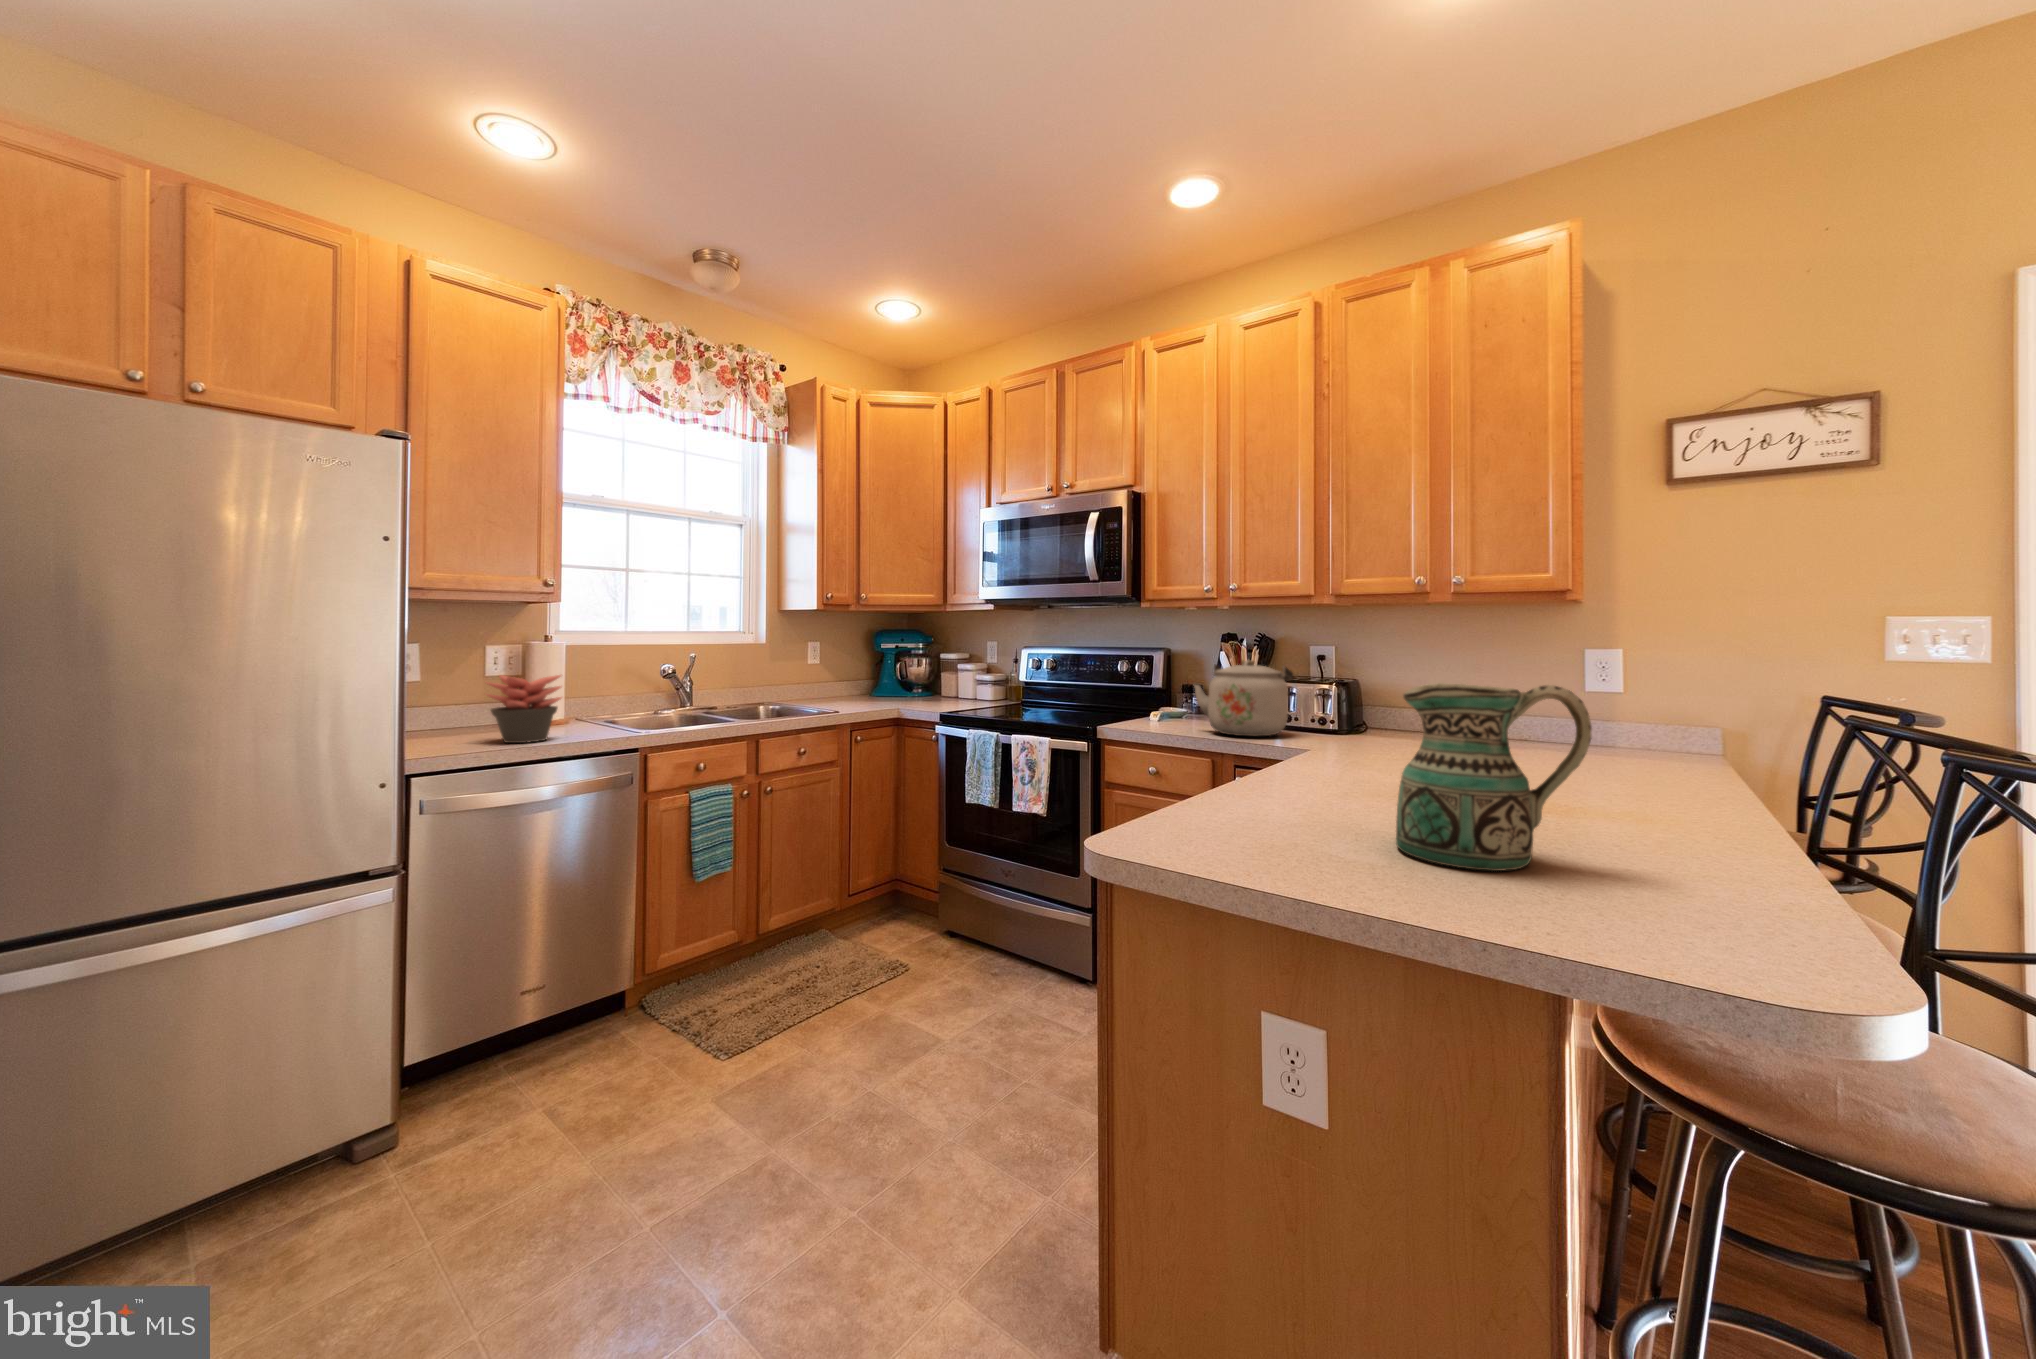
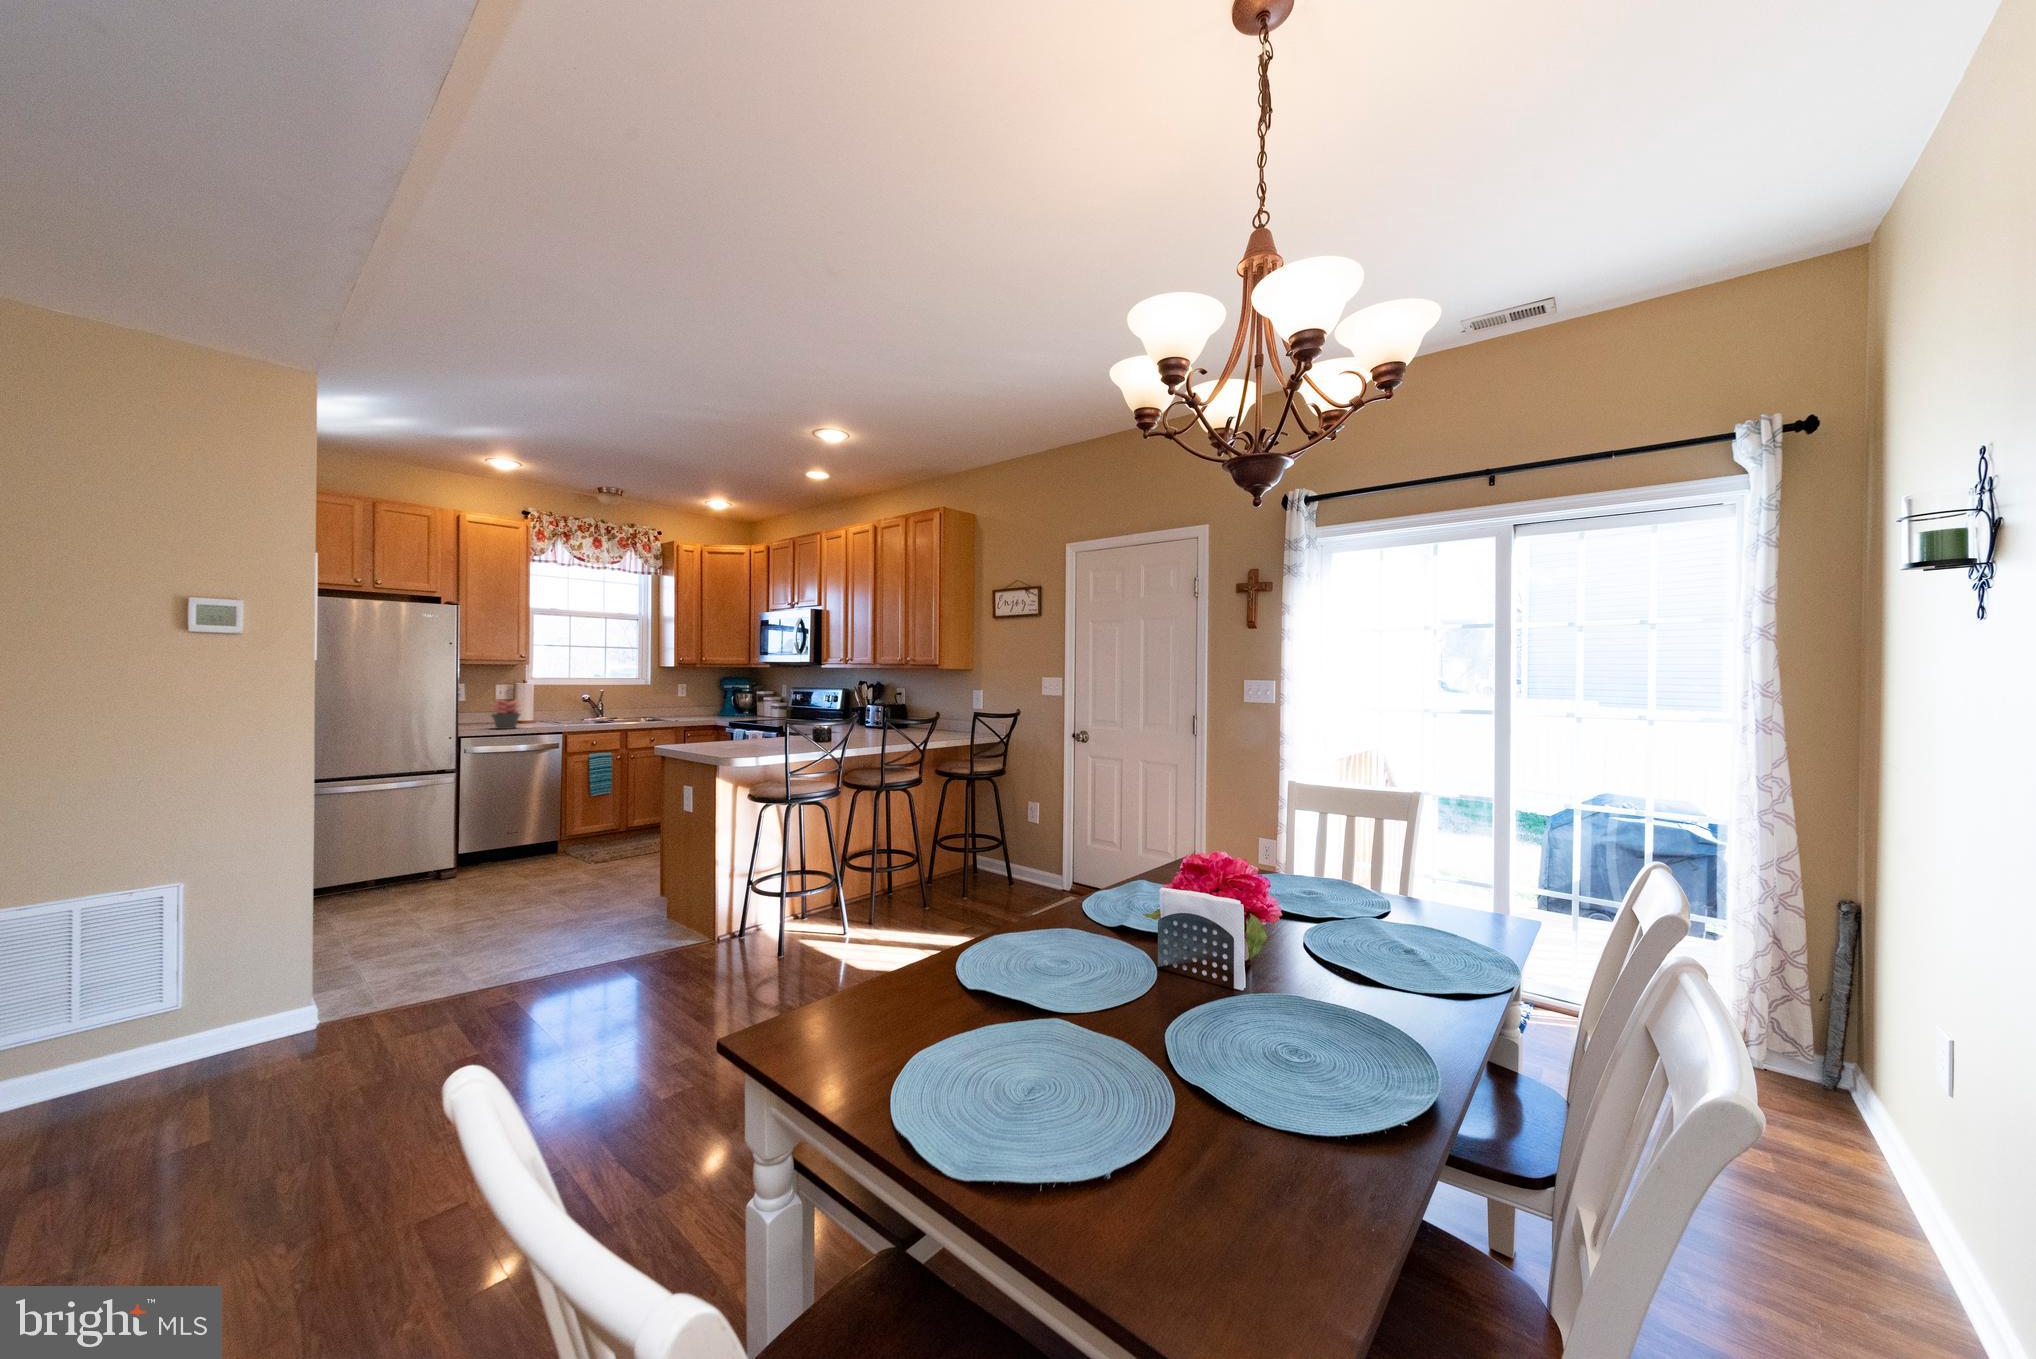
kettle: present [1194,660,1293,736] -> none [824,694,869,730]
ceramic pitcher: present [1396,683,1592,871] -> none [724,702,764,752]

